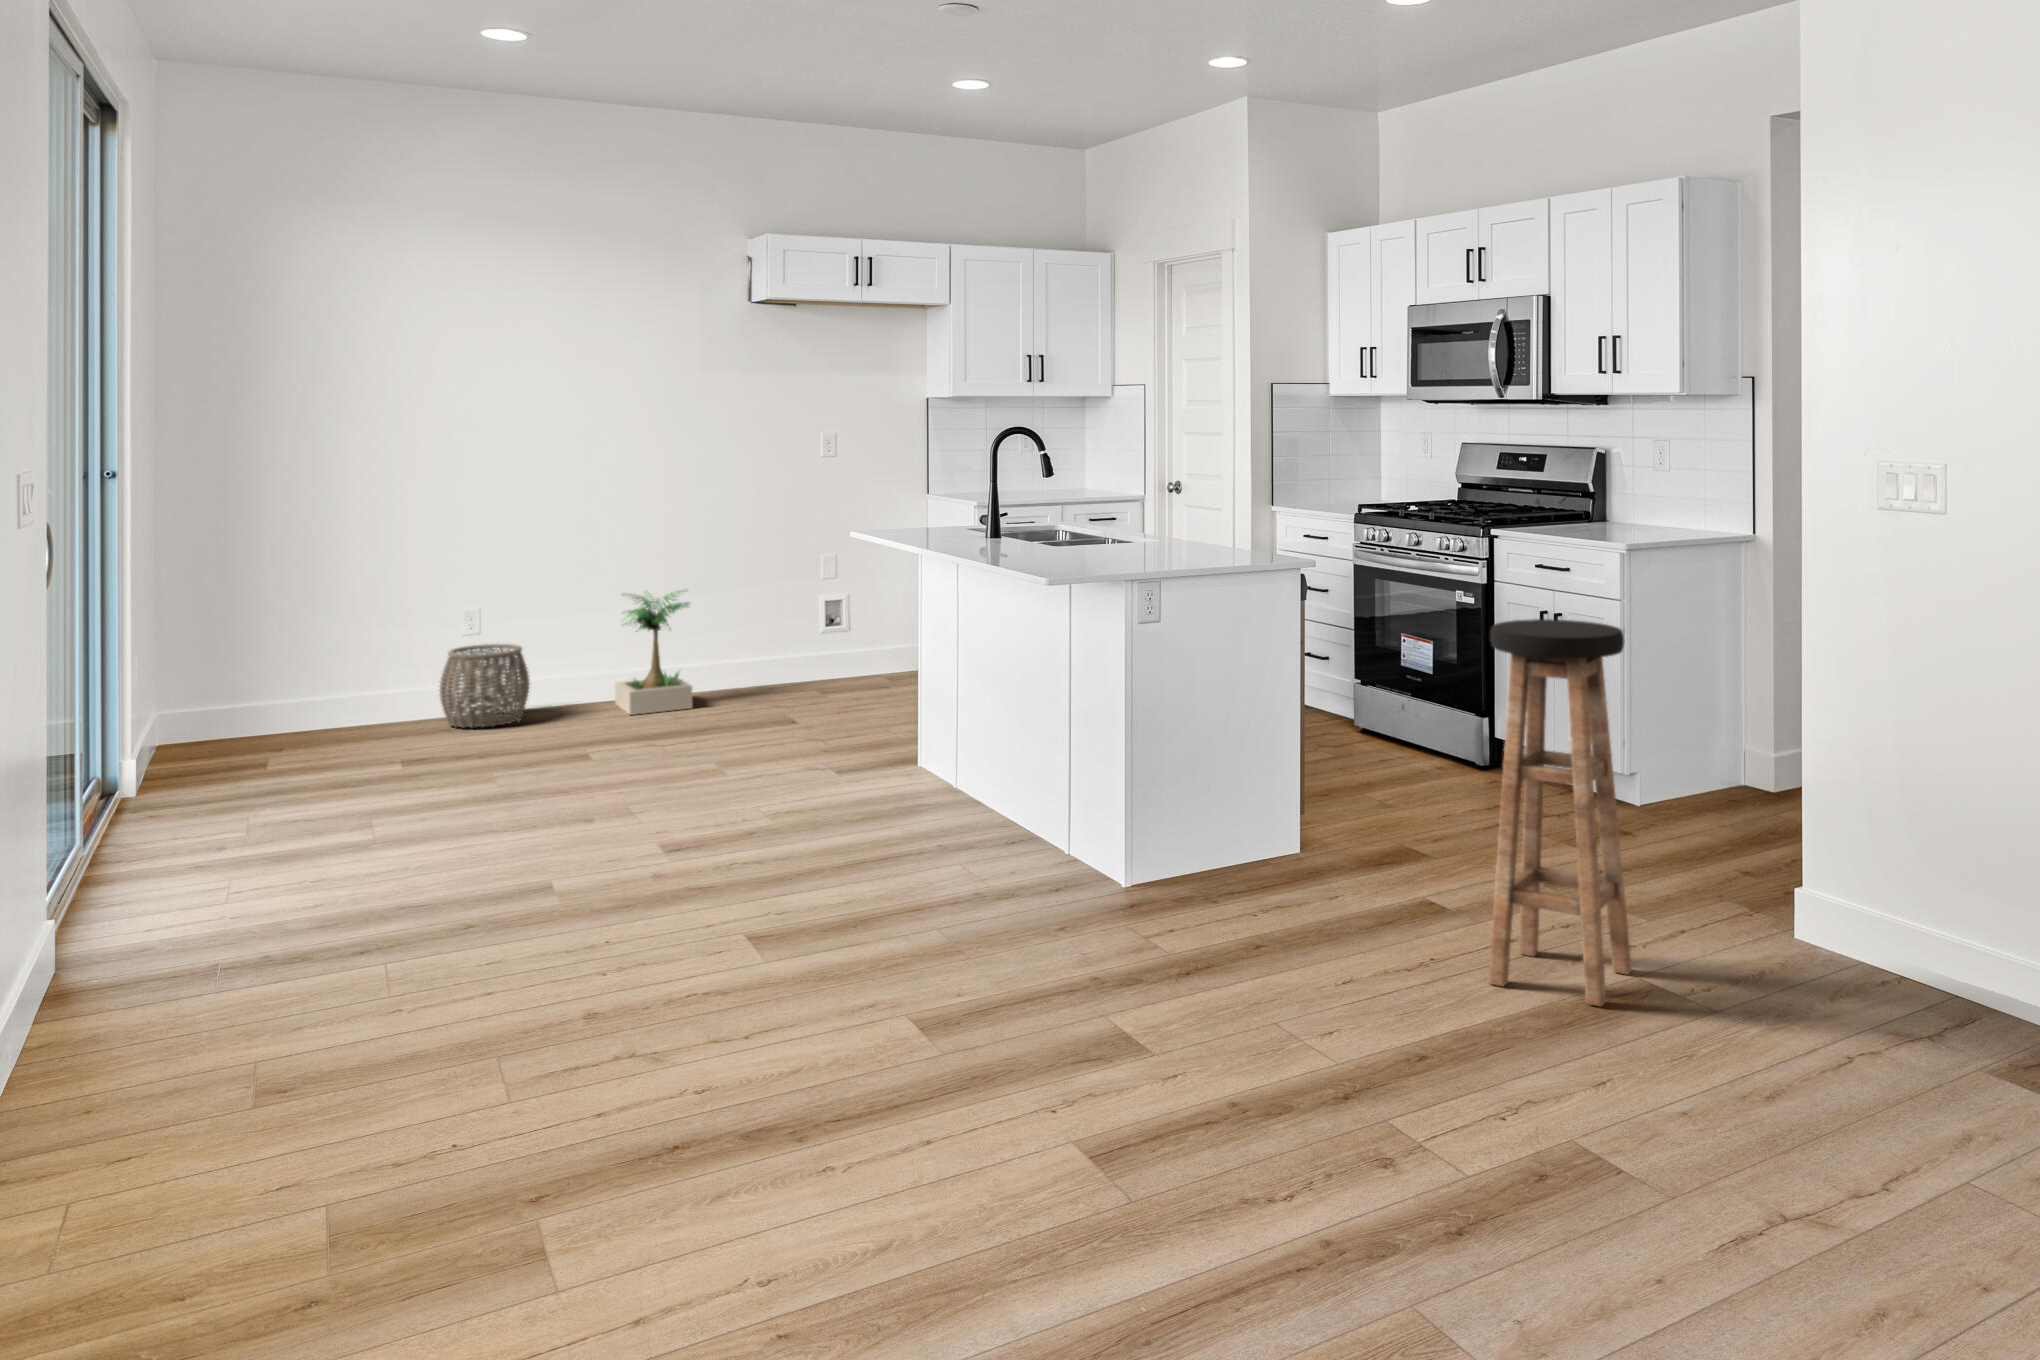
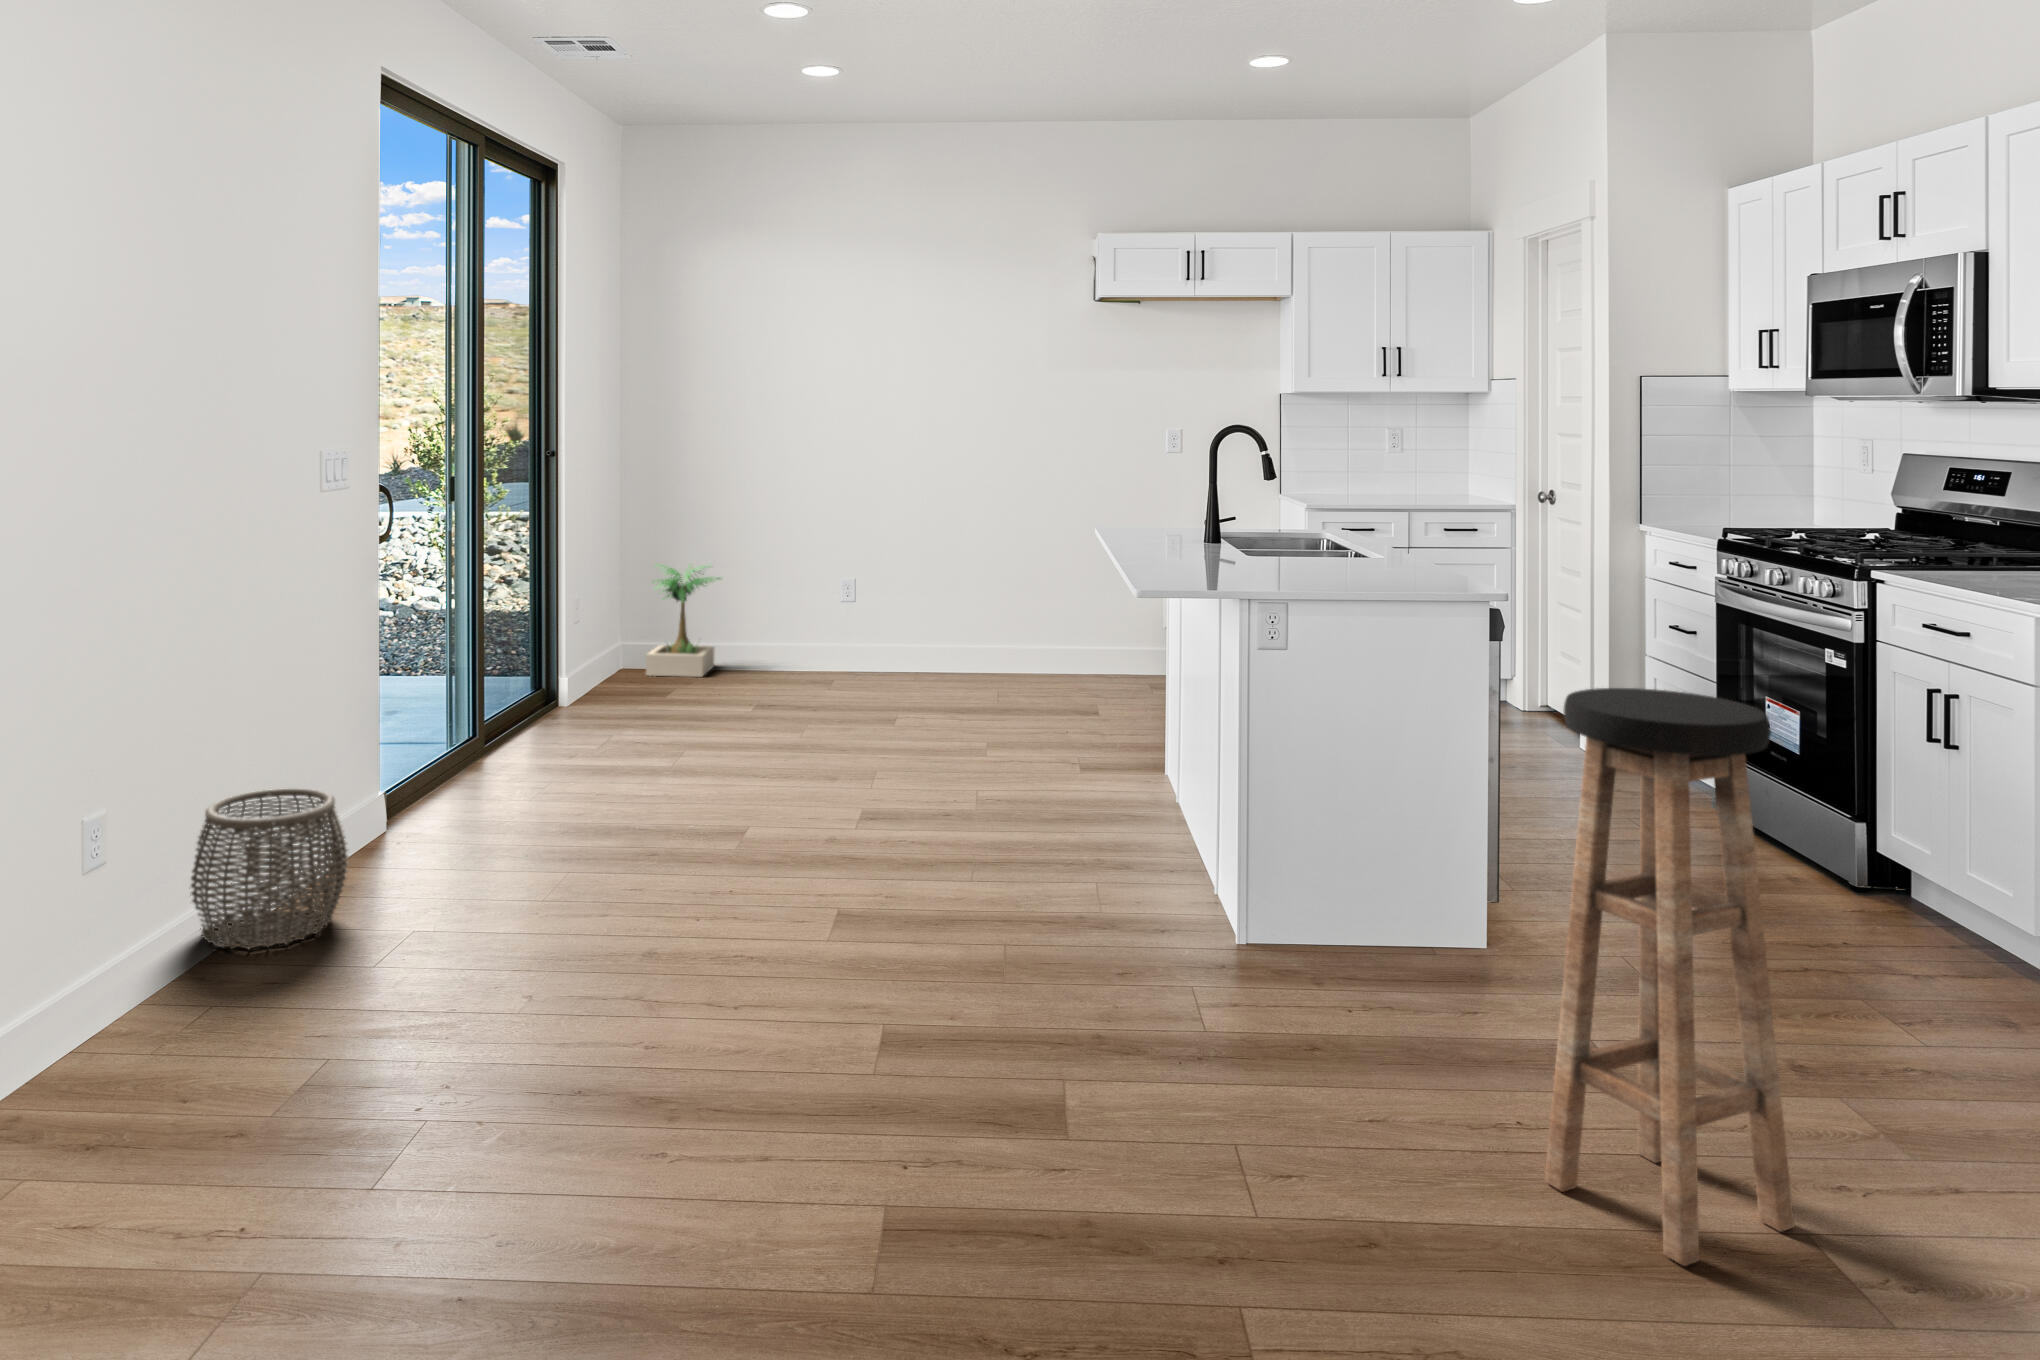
potted plant: present [615,591,692,715] -> present [646,565,721,677]
woven basket: present [439,644,530,728] -> present [190,789,348,949]

